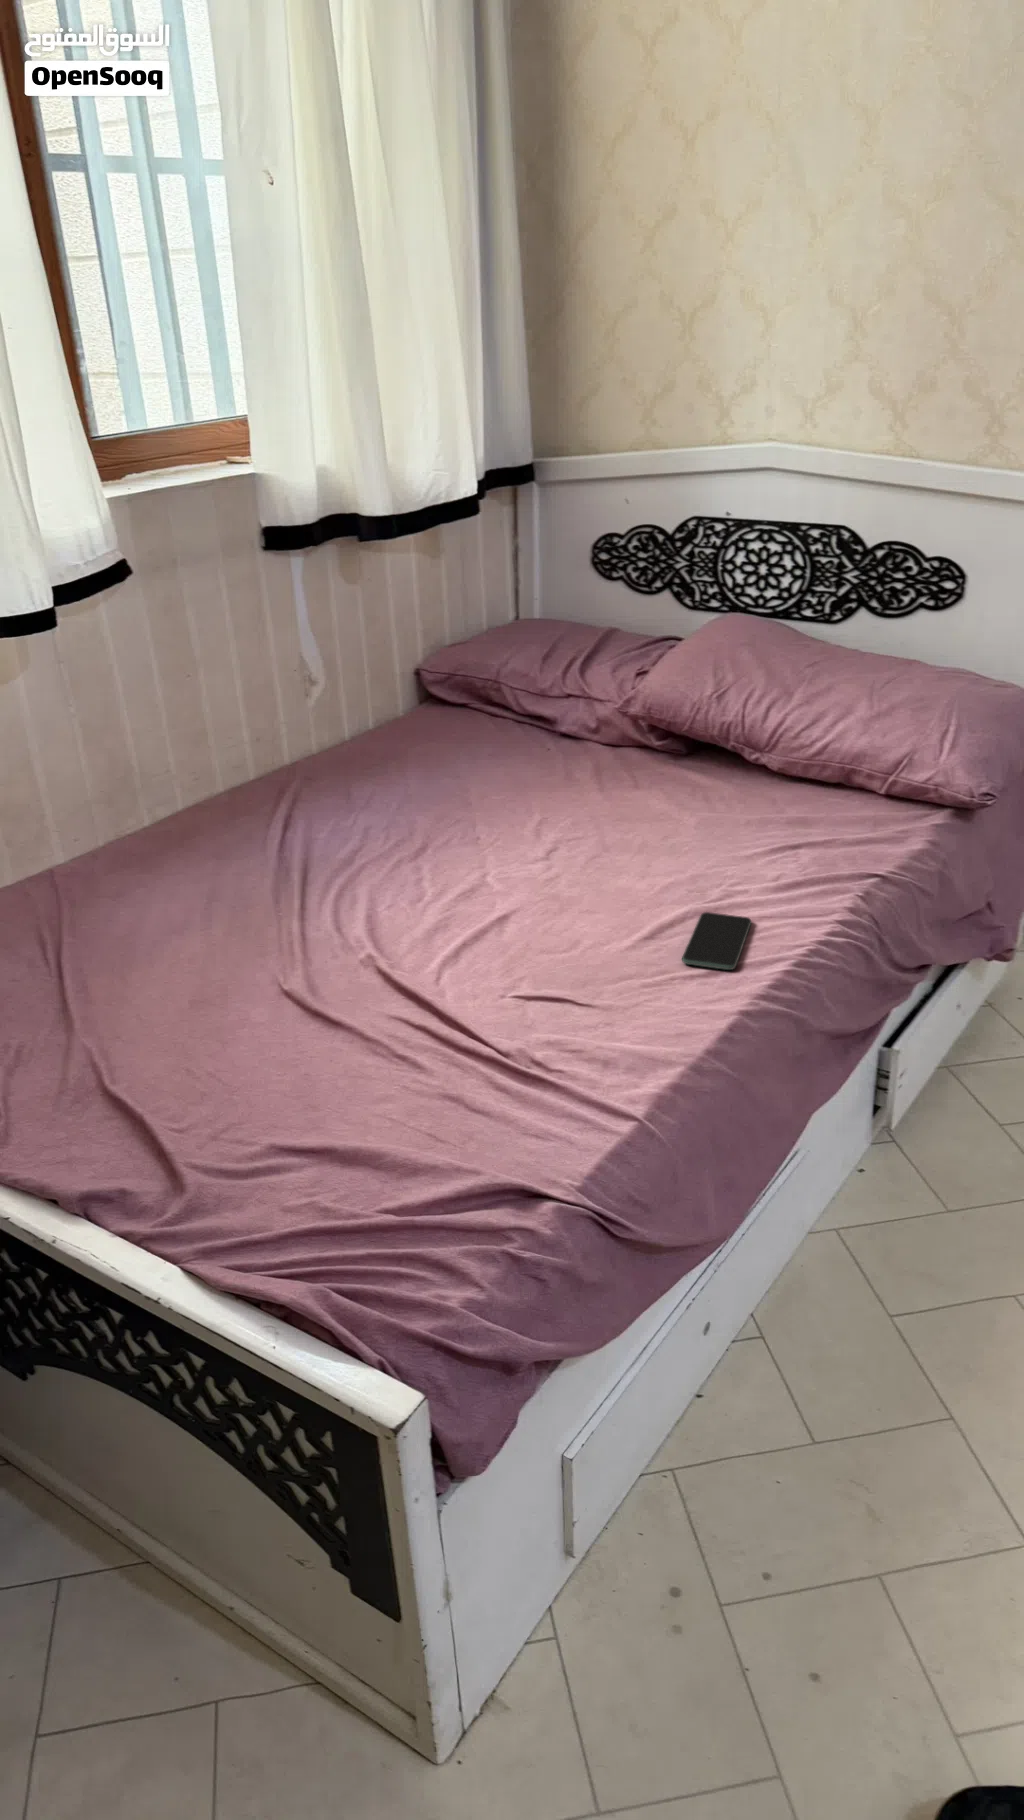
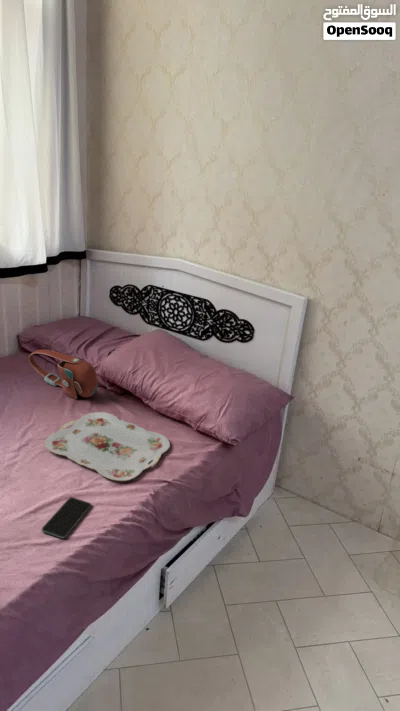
handbag: none [473,674,640,771] -> present [29,350,98,399]
serving tray: none [590,783,849,881] -> present [45,412,170,481]

